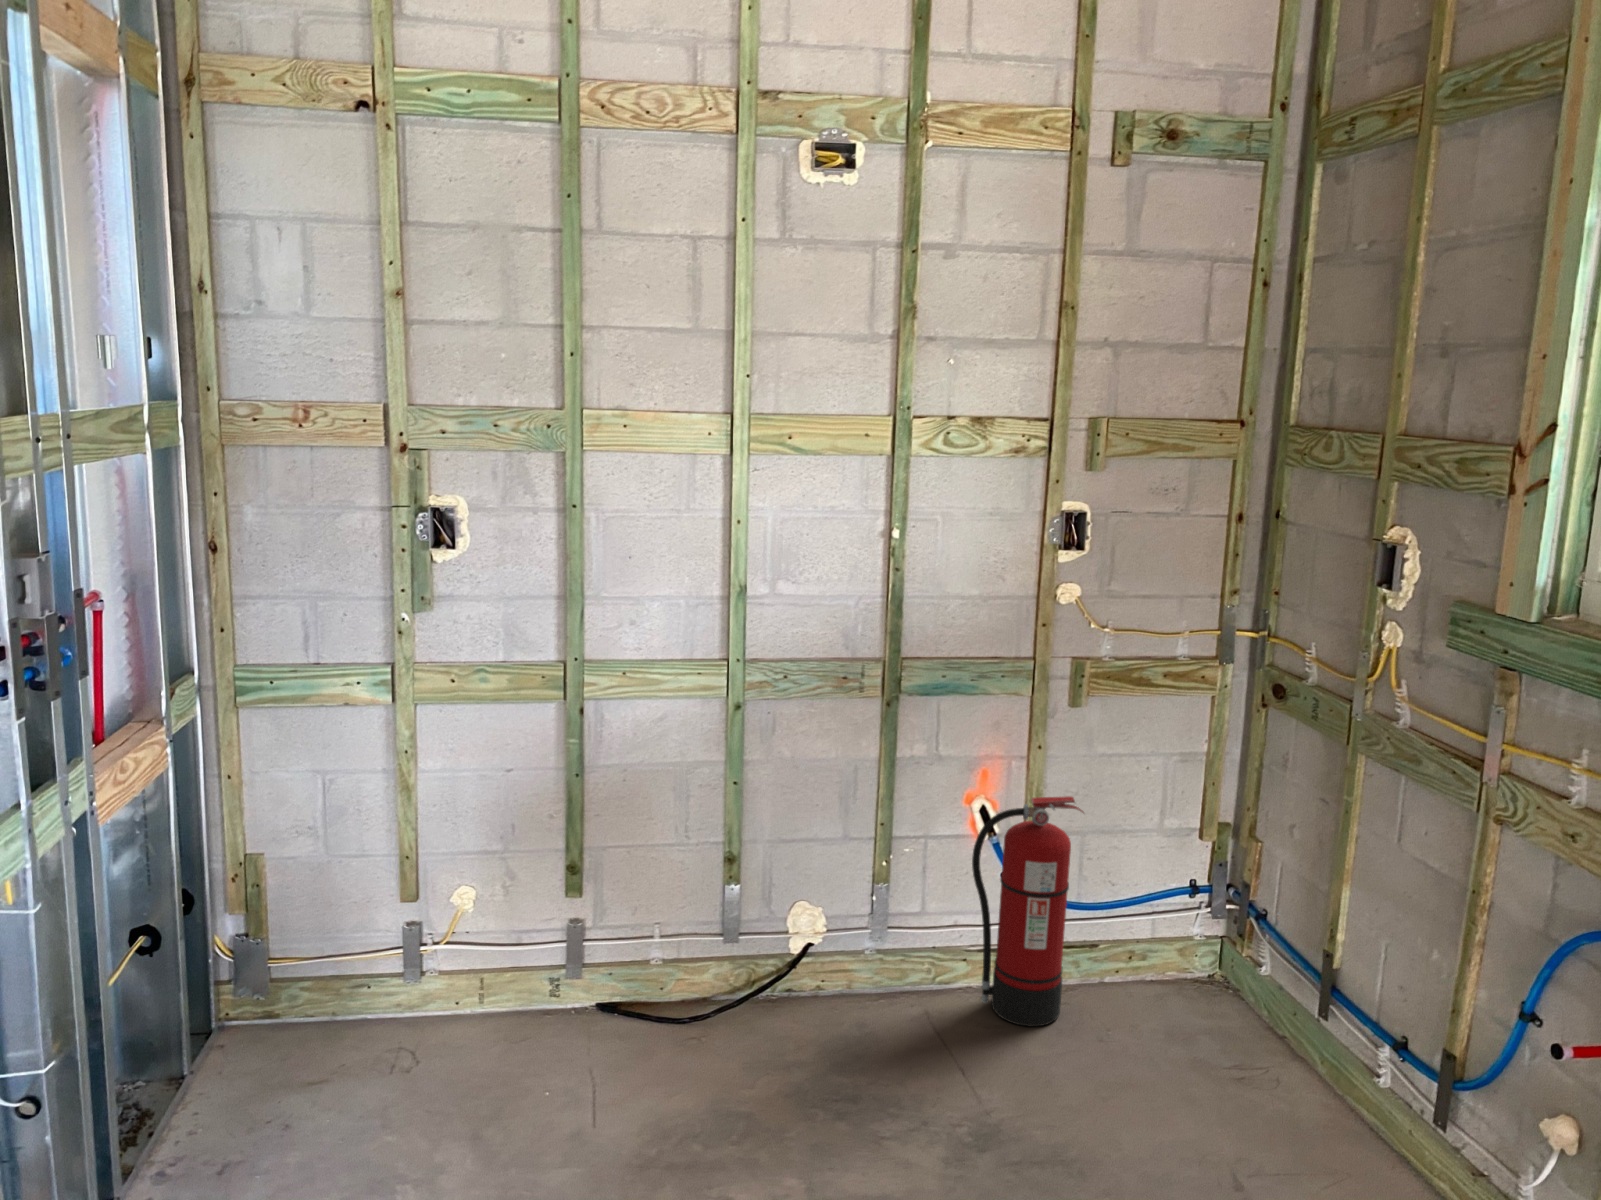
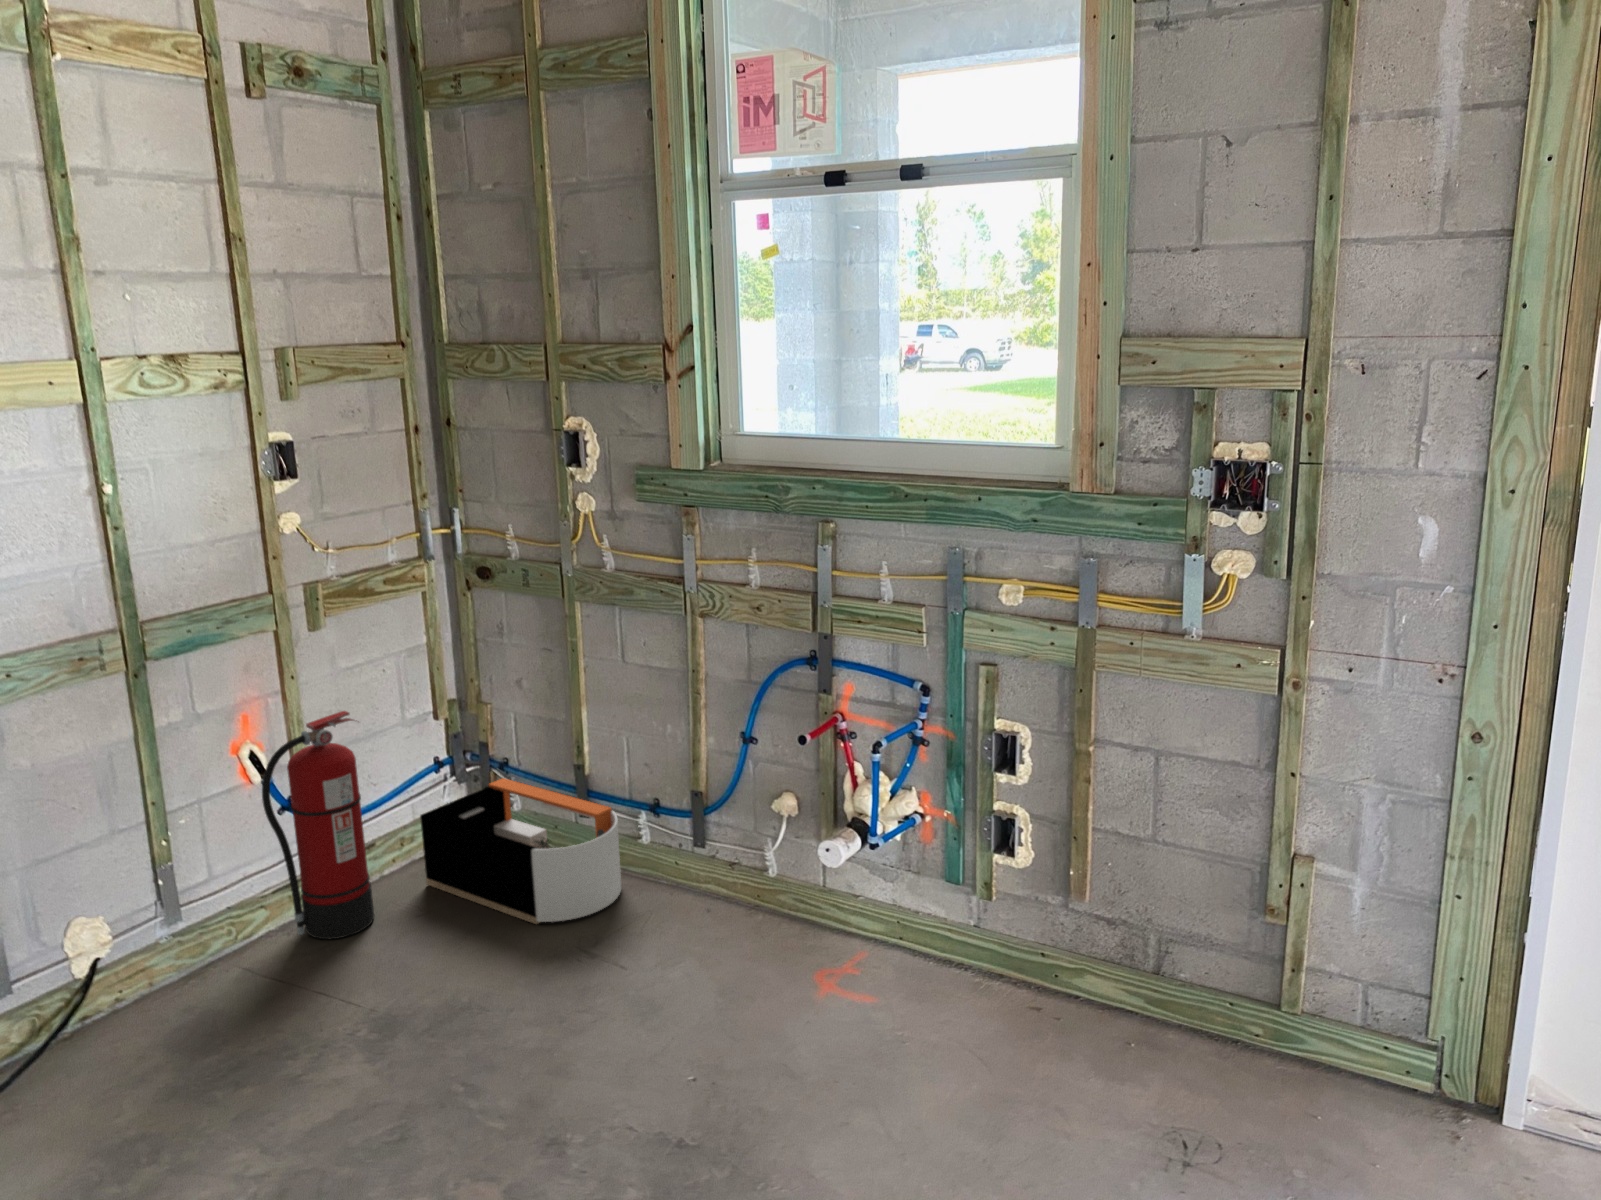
storage bin: none [1130,930,1345,1137] -> present [420,778,621,924]

